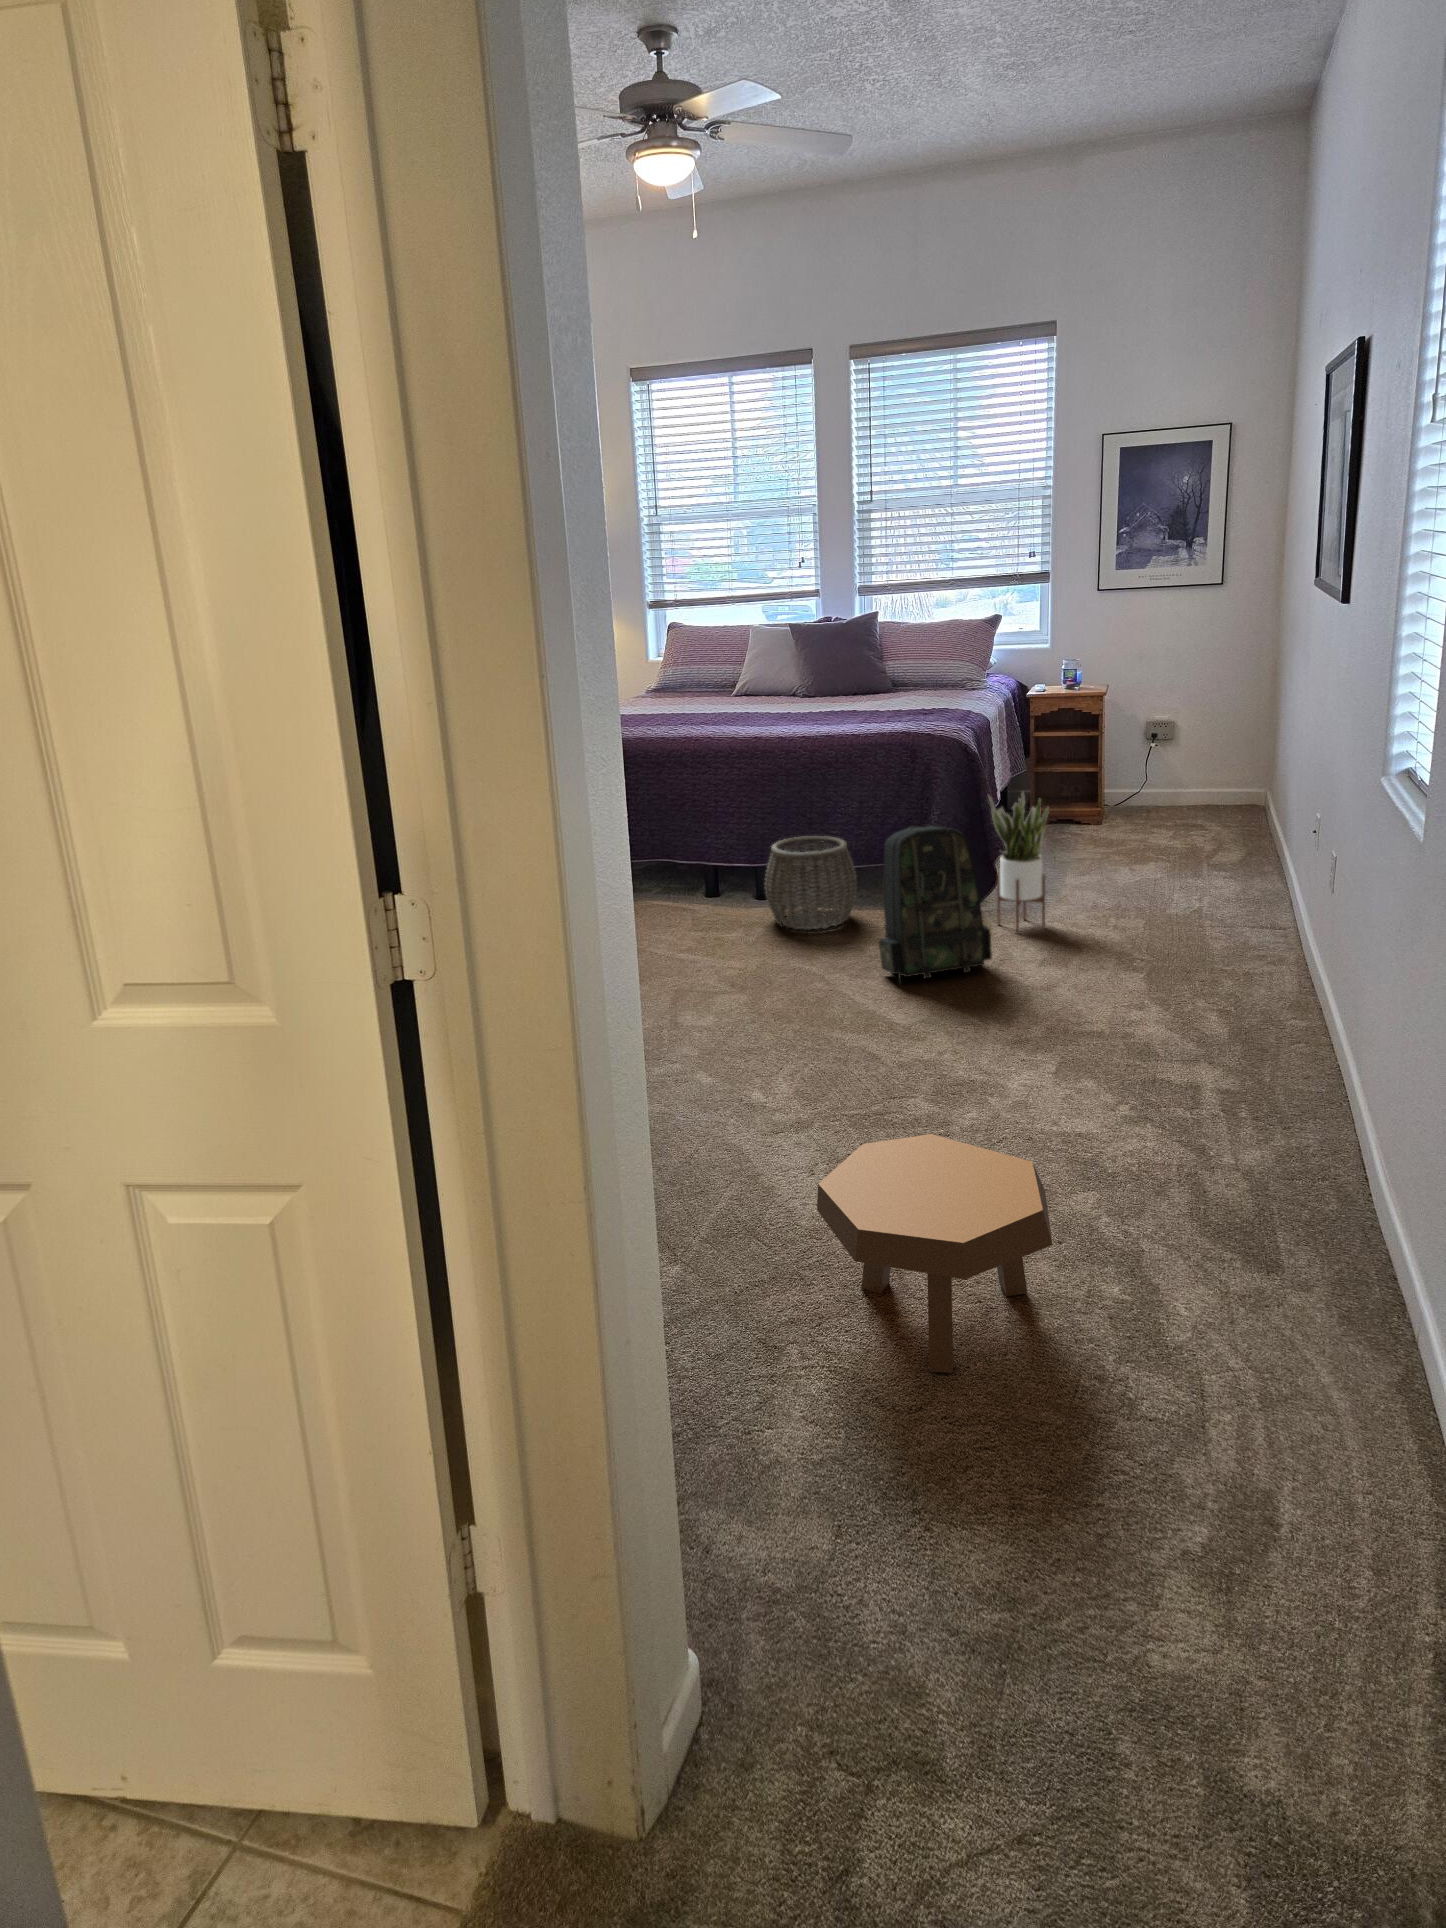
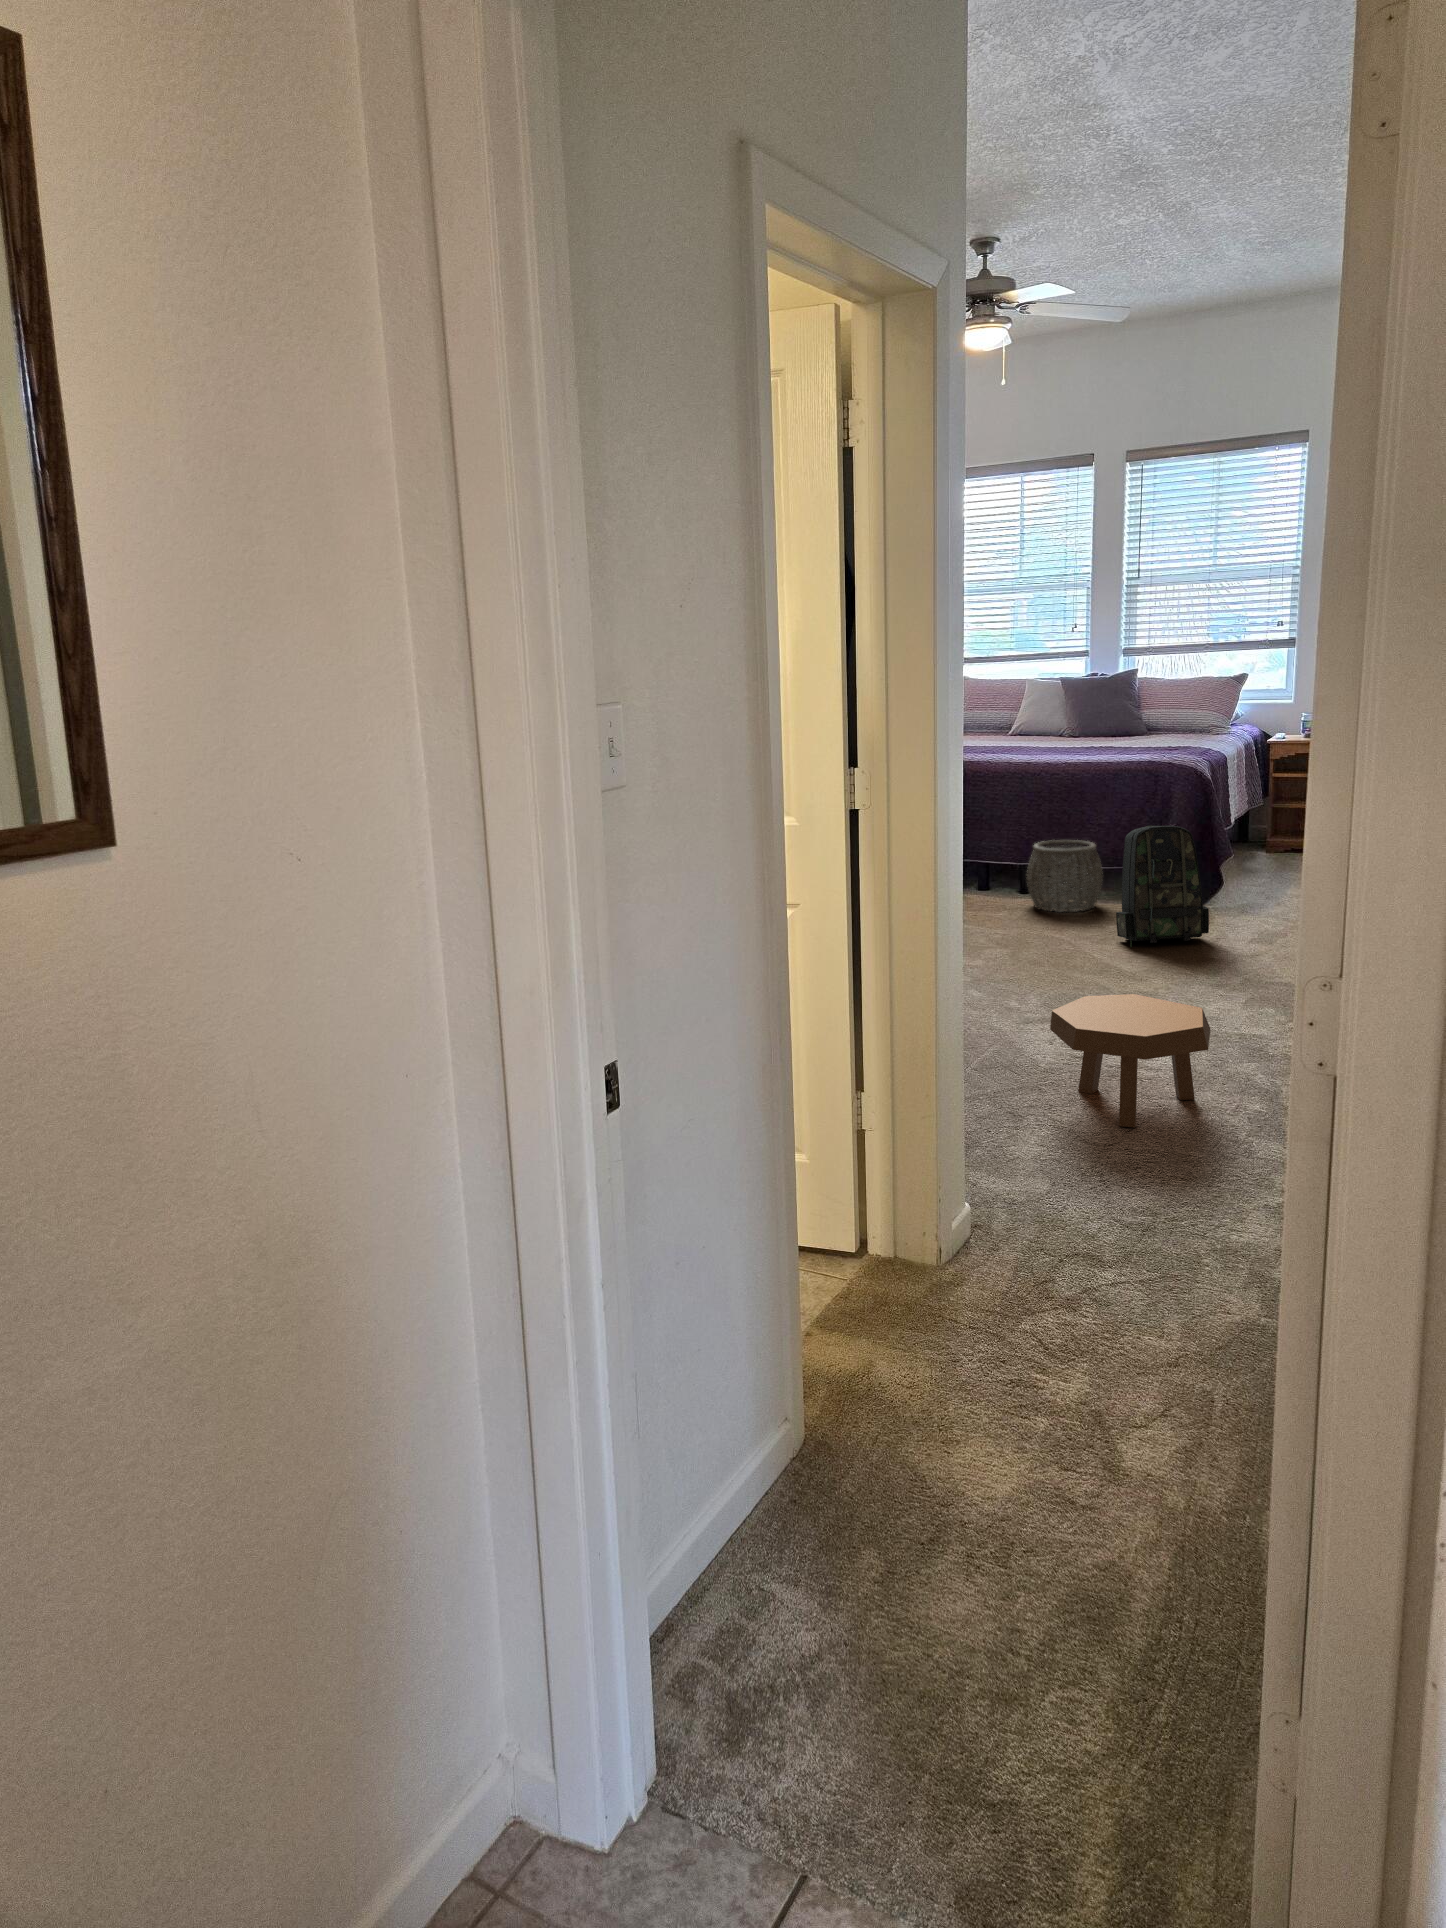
potted plant: present [988,793,1049,933] -> none [1215,806,1267,922]

